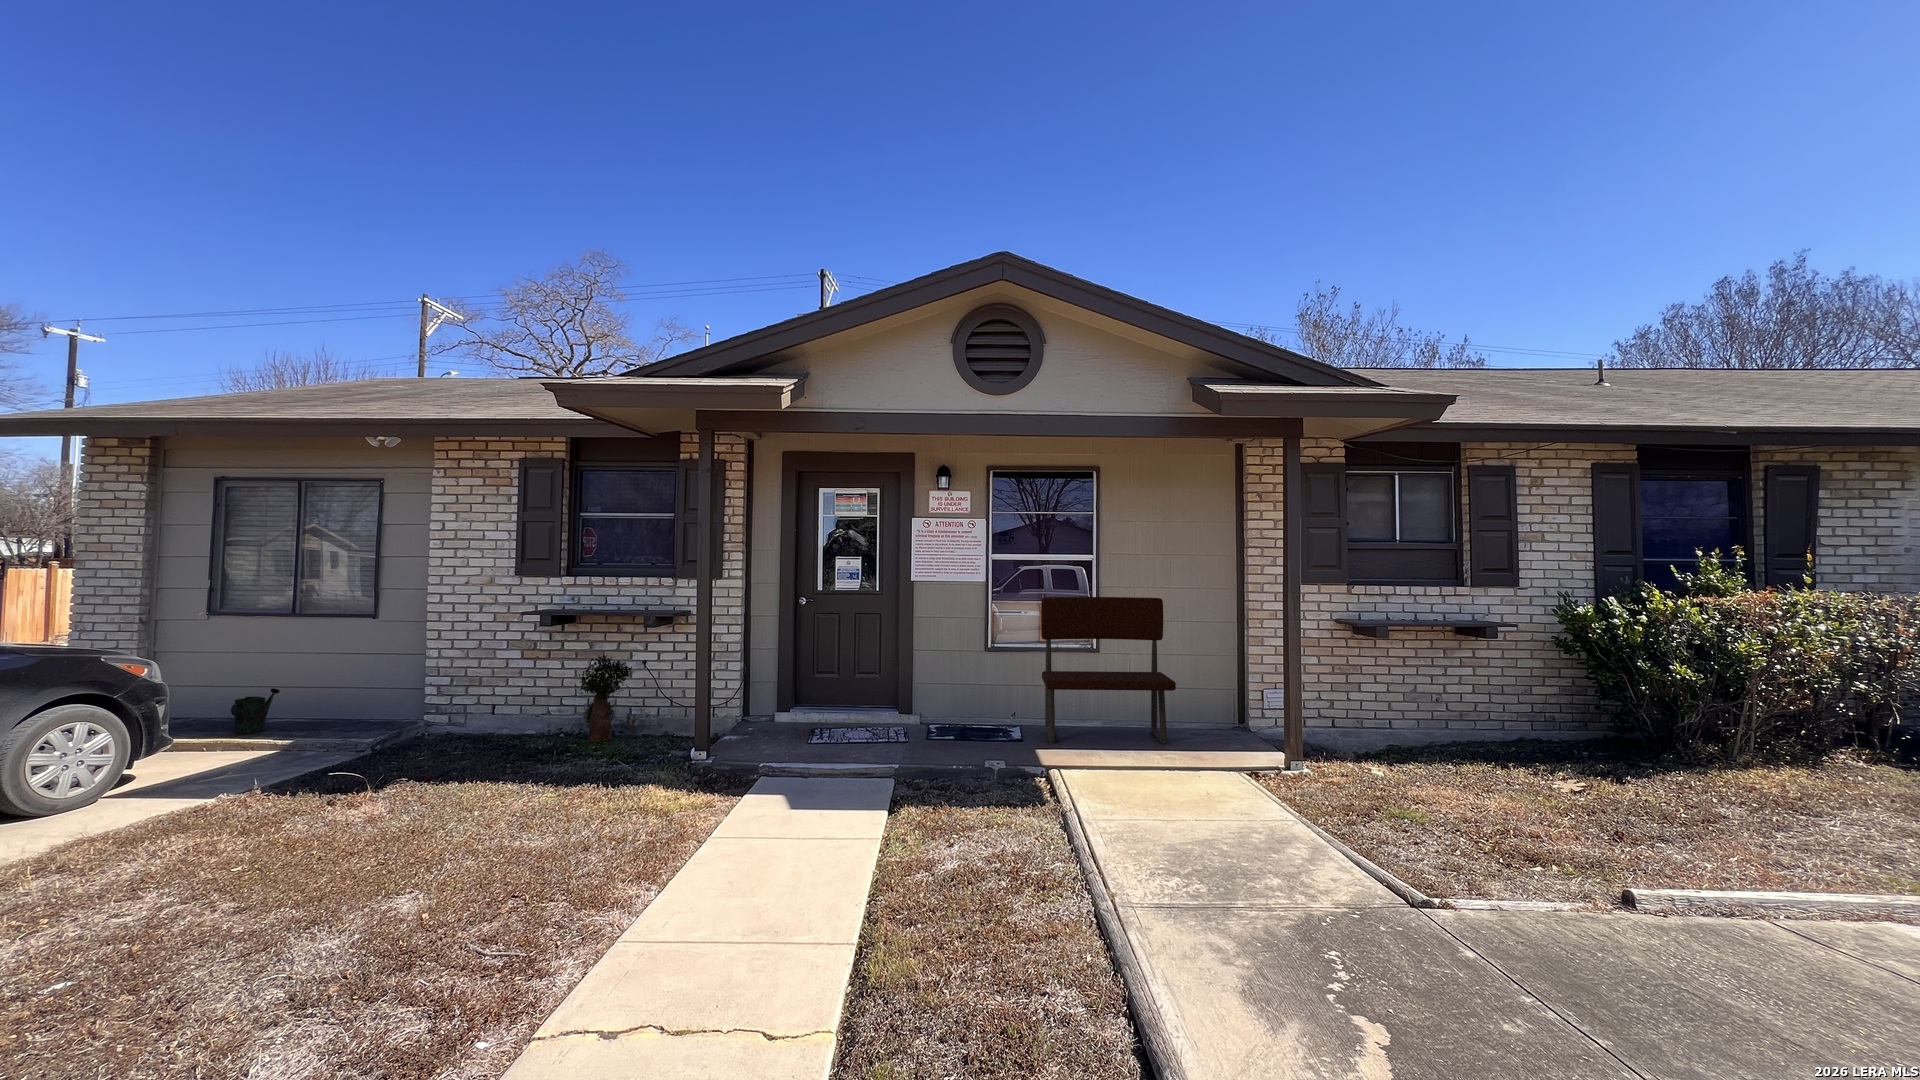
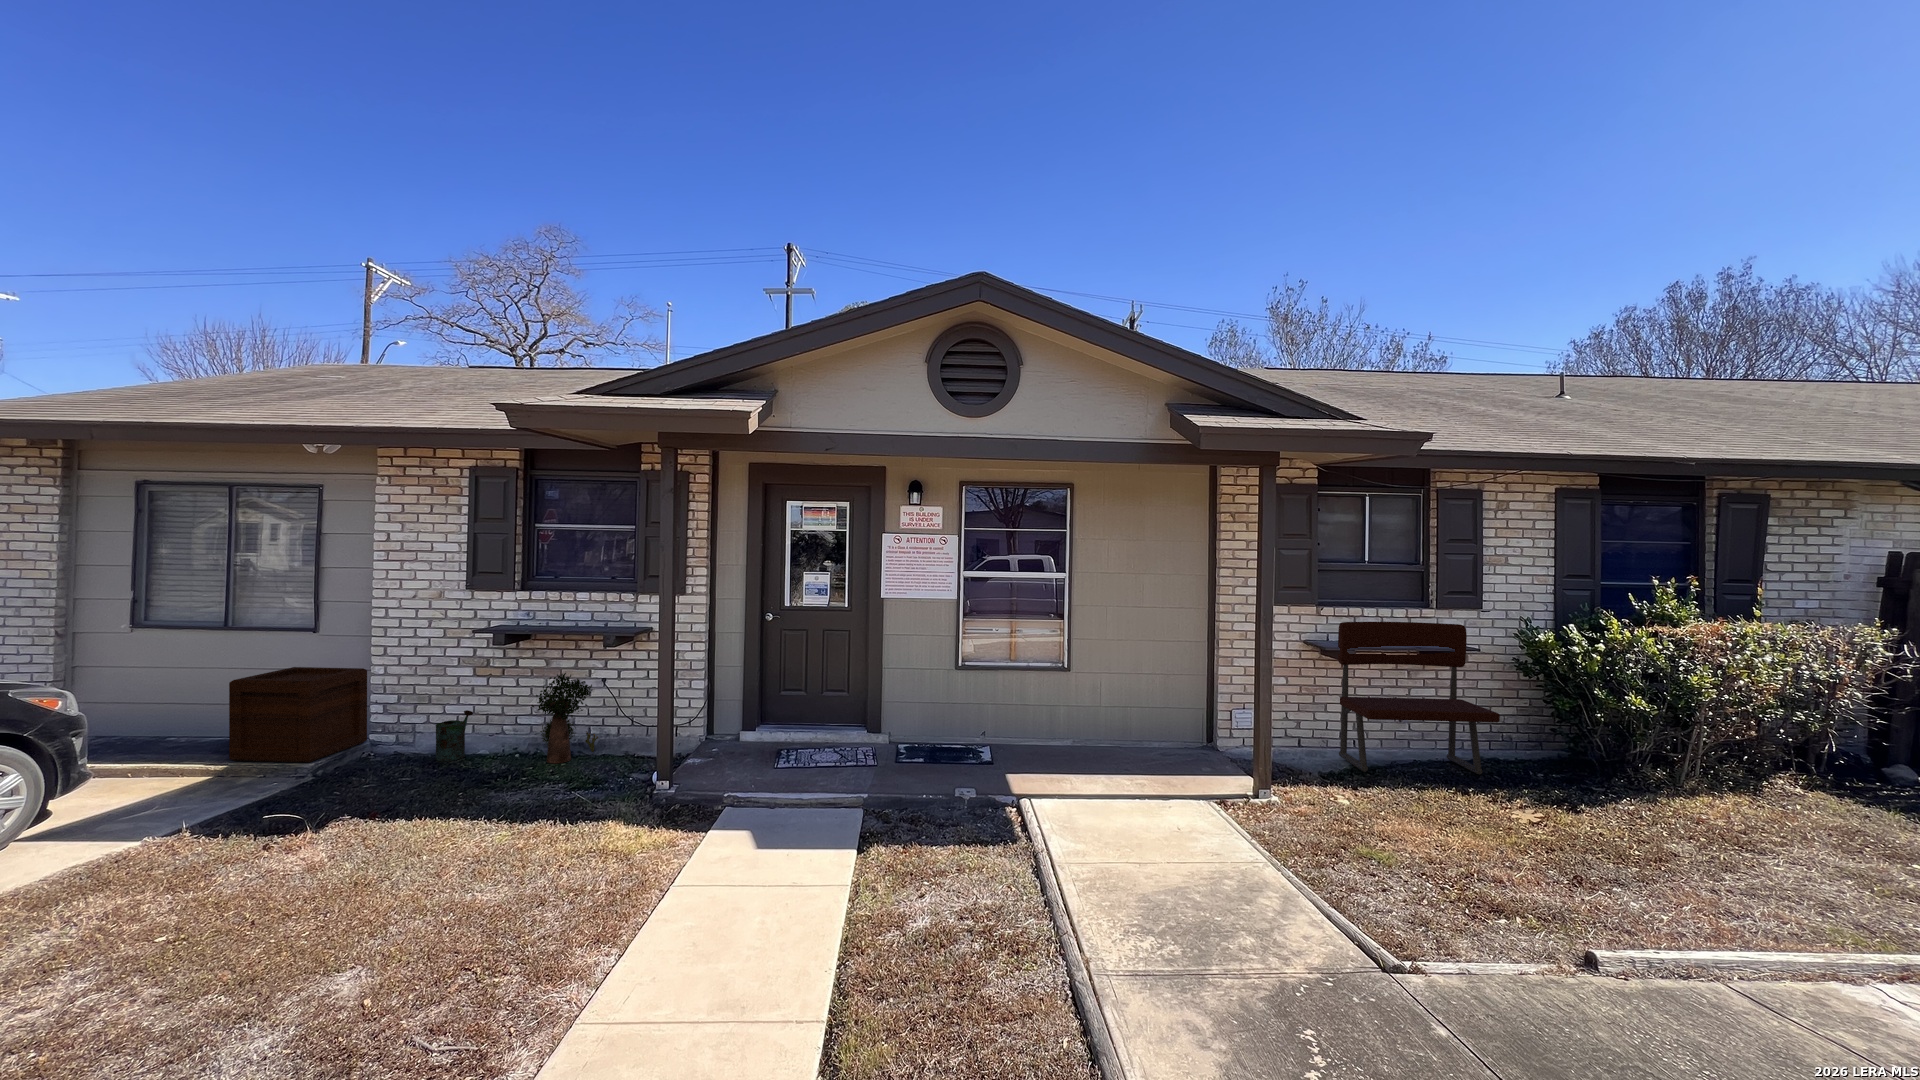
bench: present [1041,597,1176,744] -> present [1338,622,1500,775]
wooden crate: none [289,653,418,741] -> present [229,667,367,762]
watering can: present [231,688,280,734] -> present [436,710,473,761]

